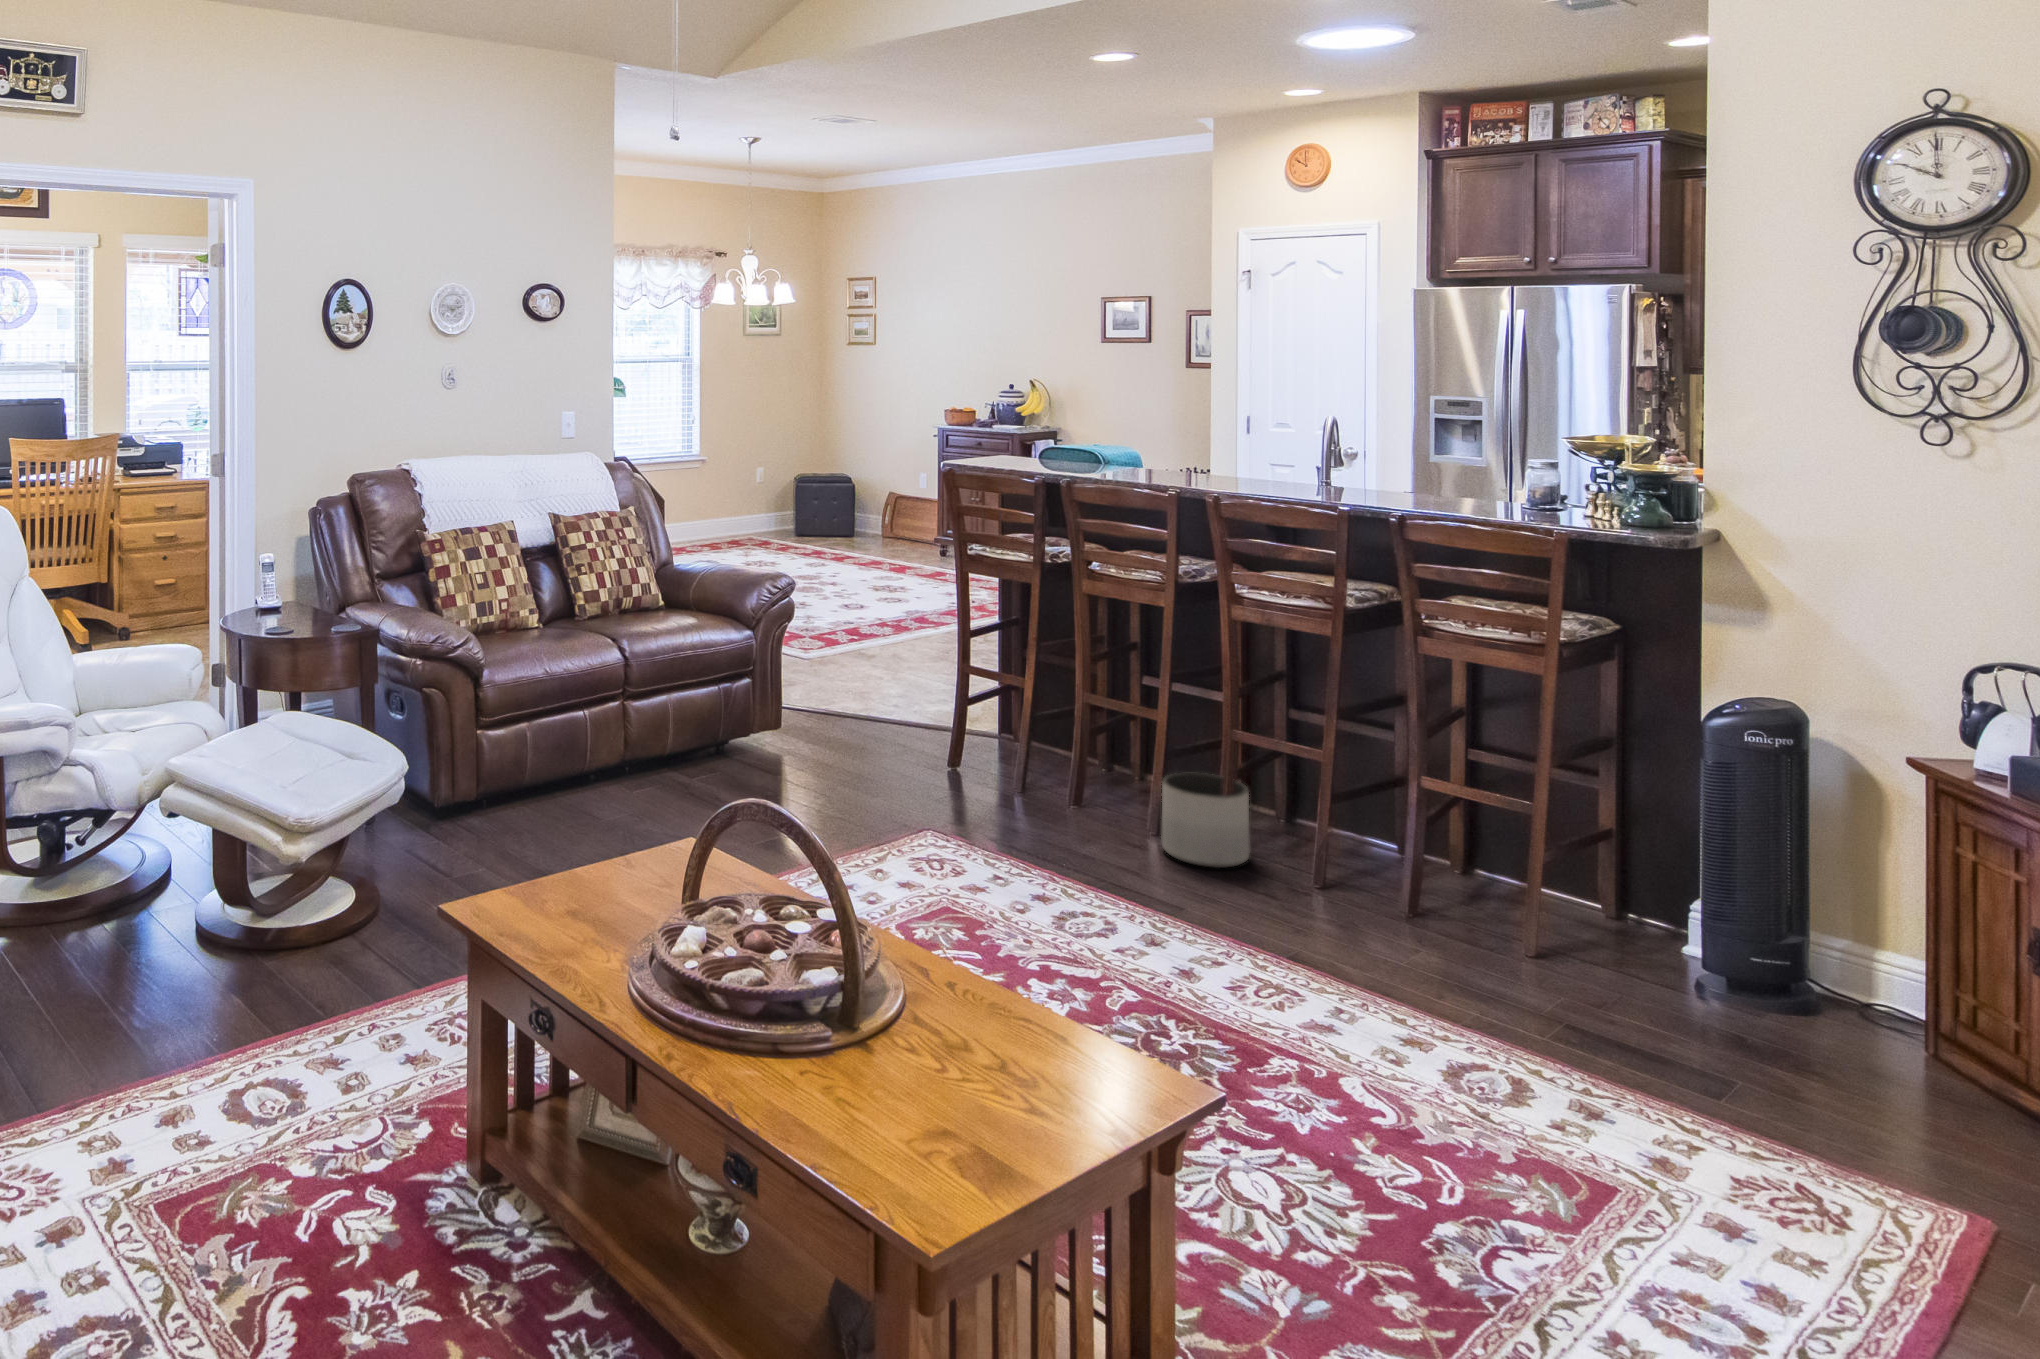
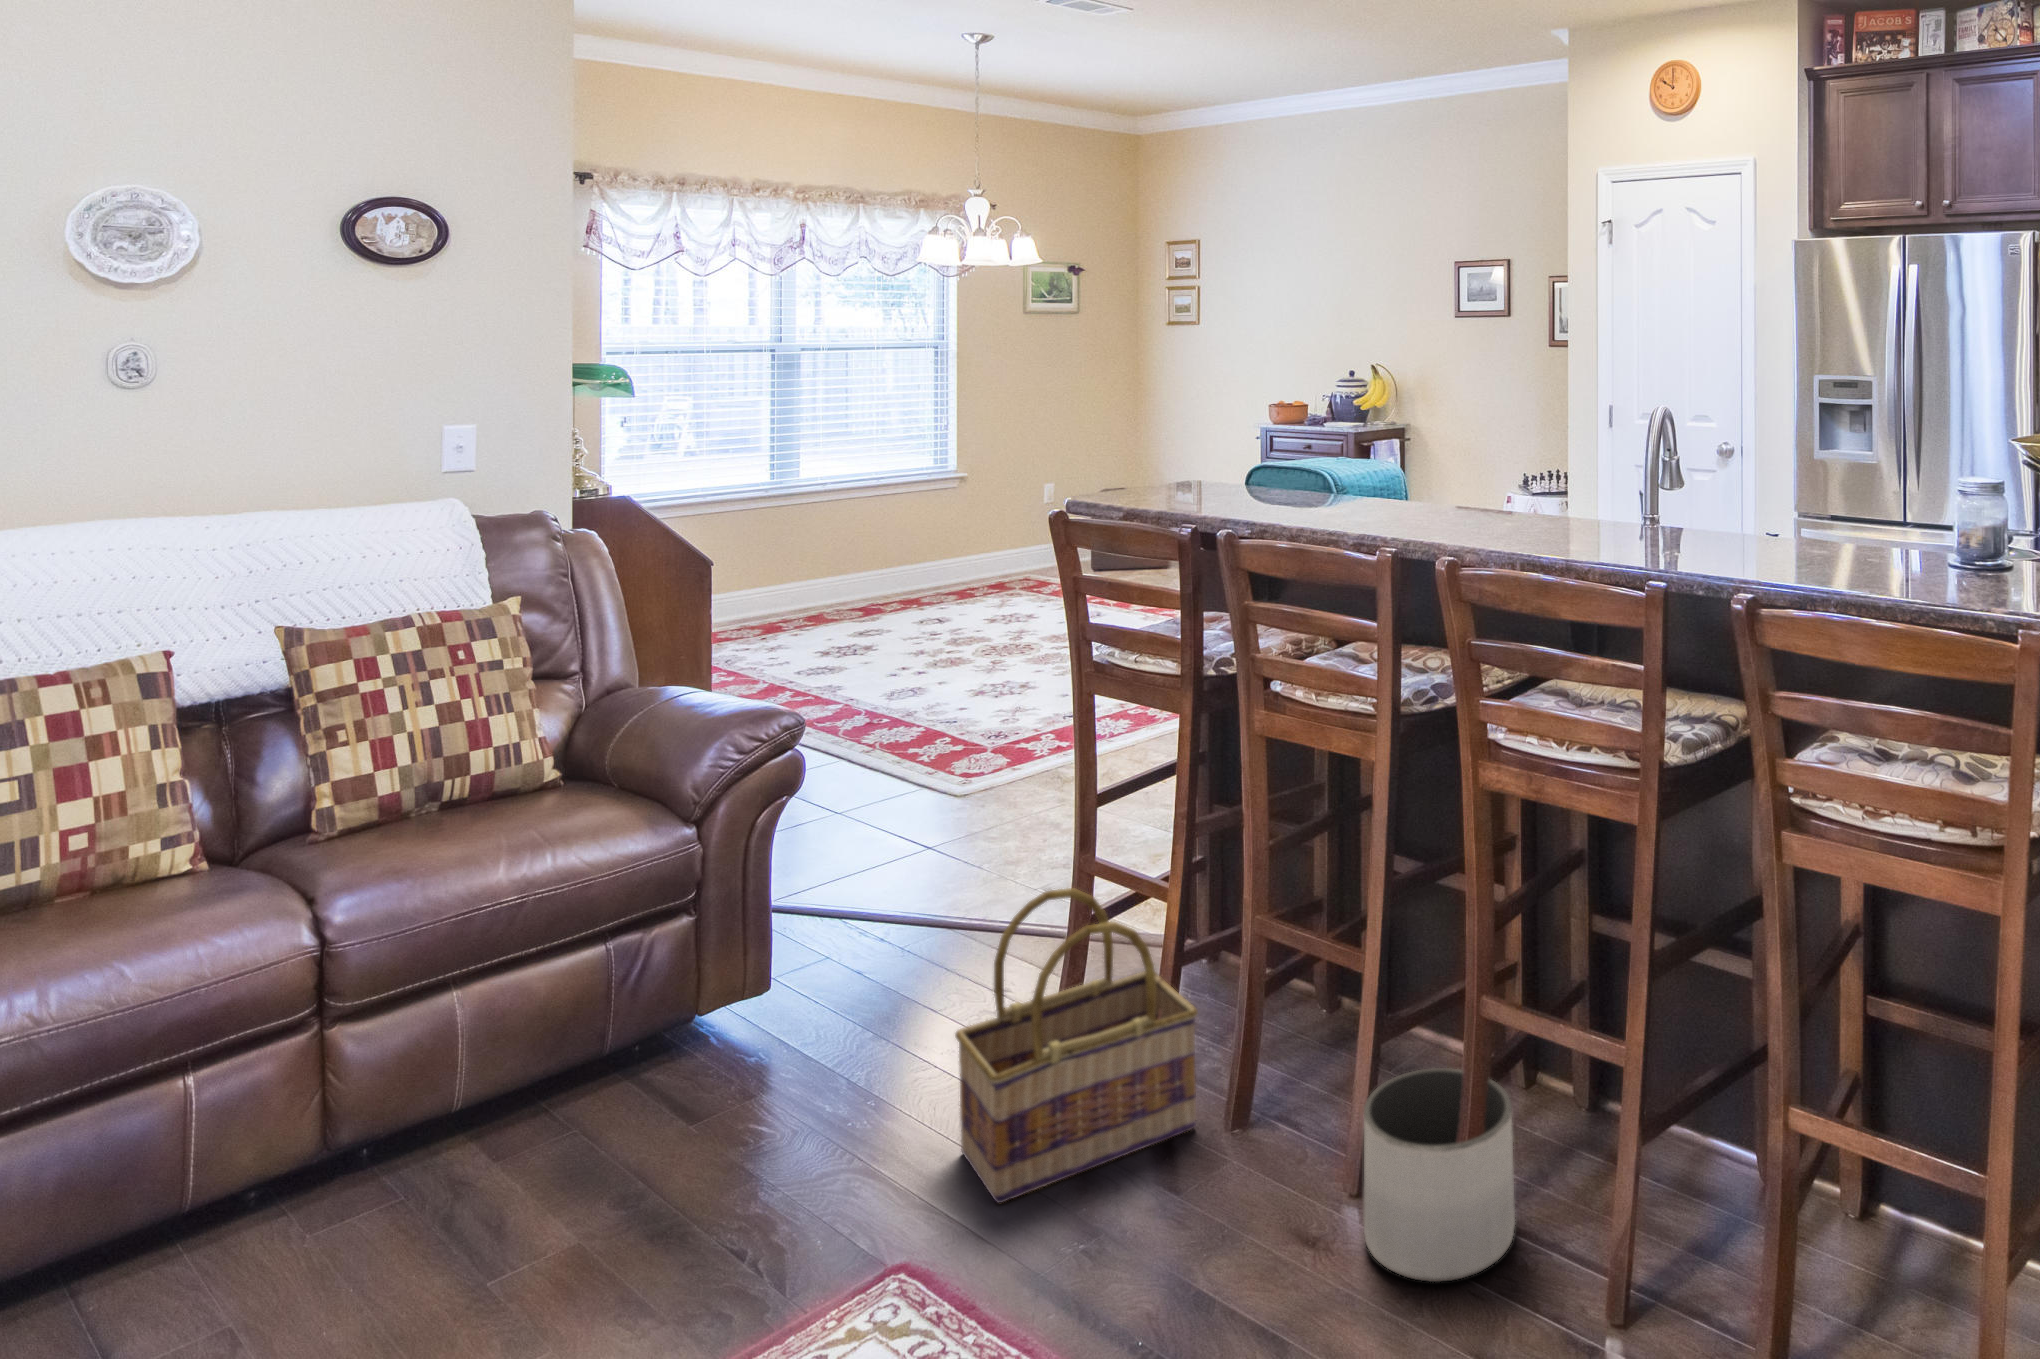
basket: none [916,671,1047,819] -> present [955,888,1198,1203]

